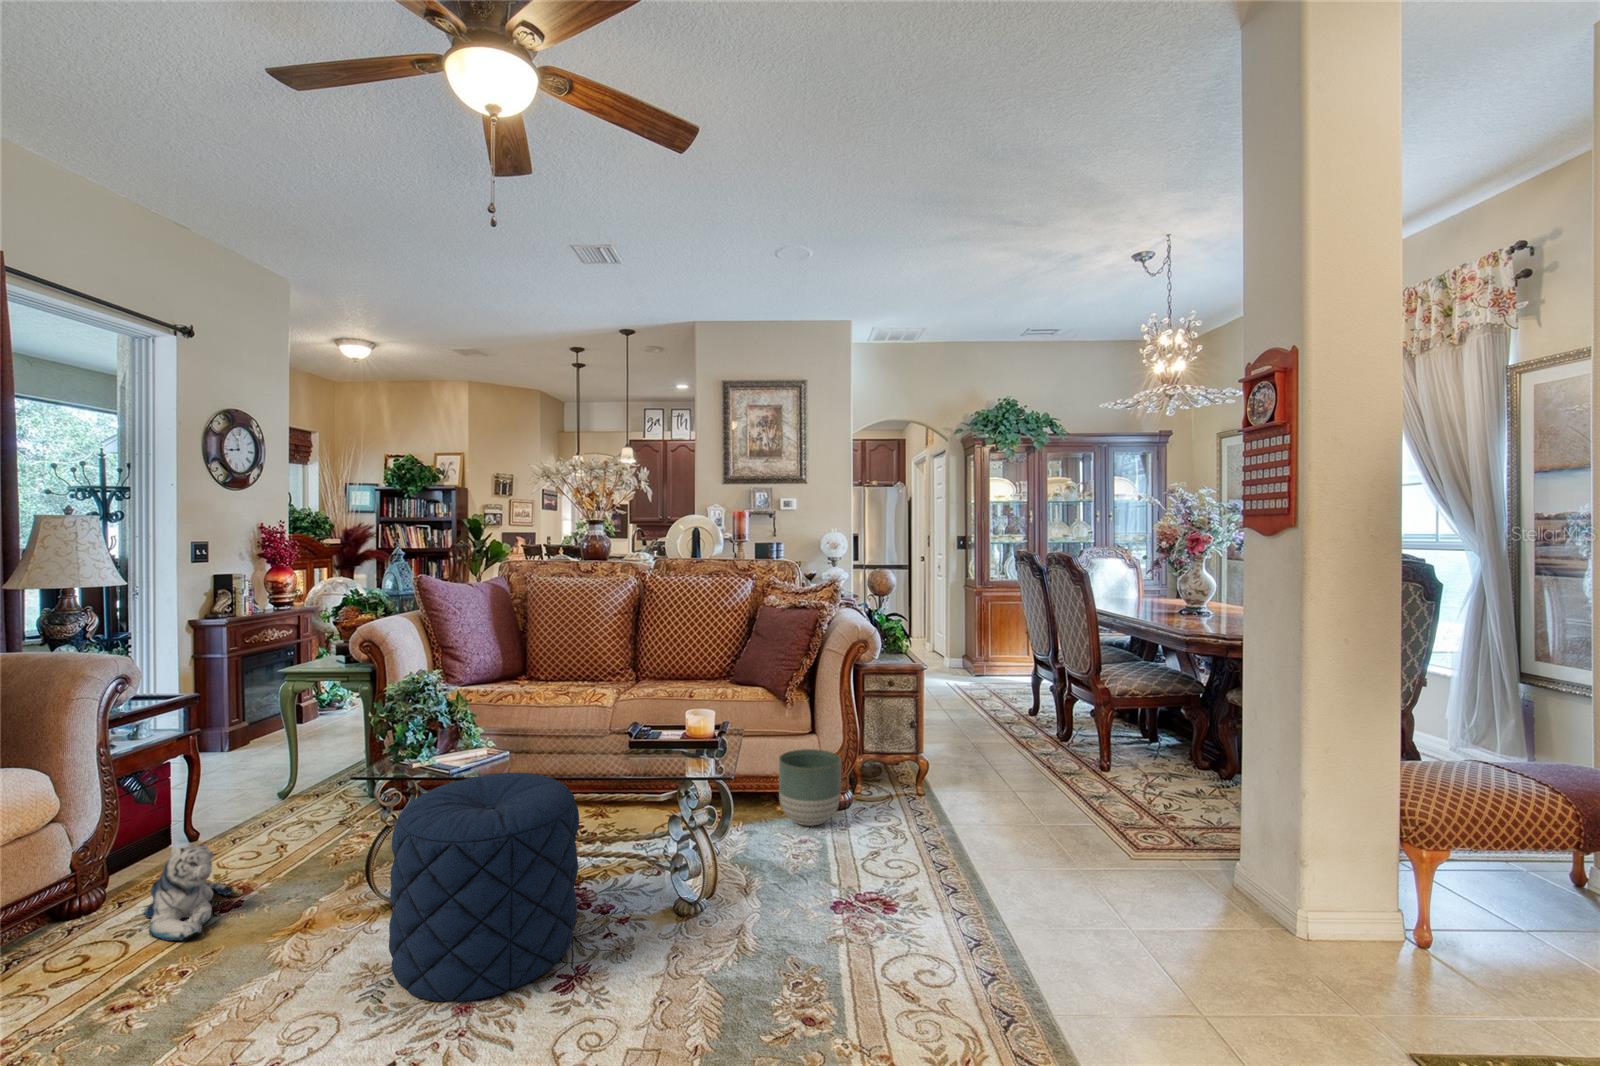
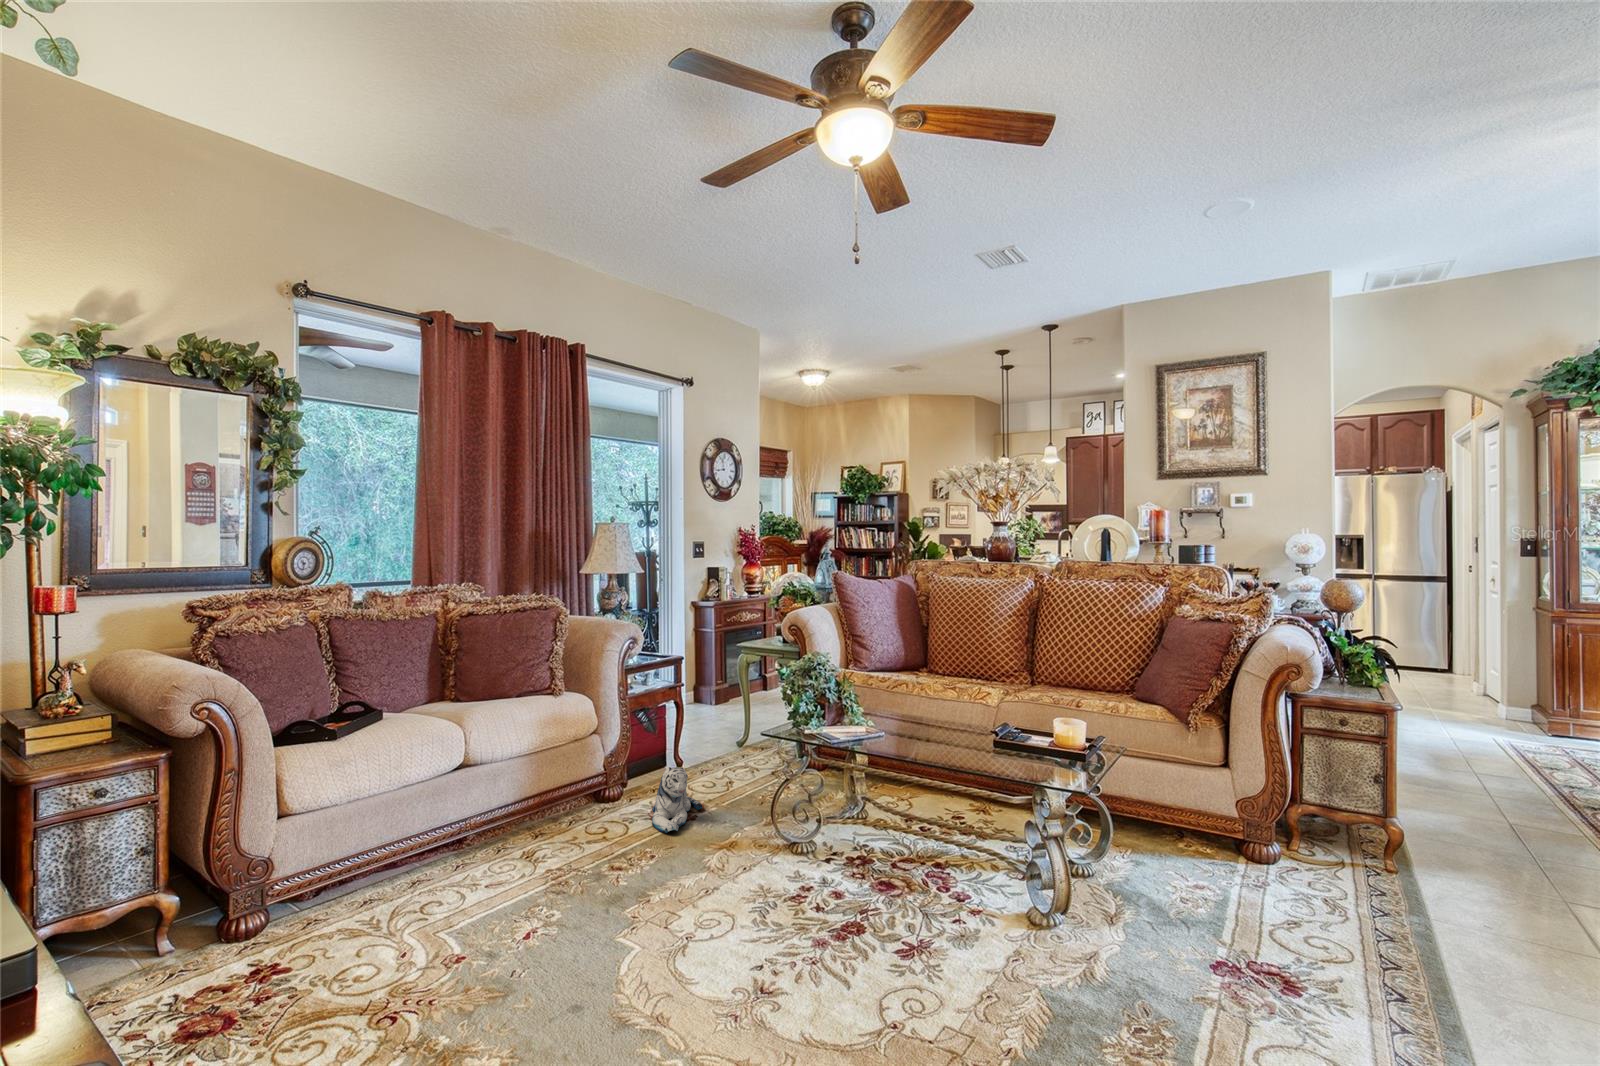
planter: present [779,749,841,826] -> none [1177,782,1262,875]
pouf: present [389,773,579,1001] -> none [777,748,928,940]

